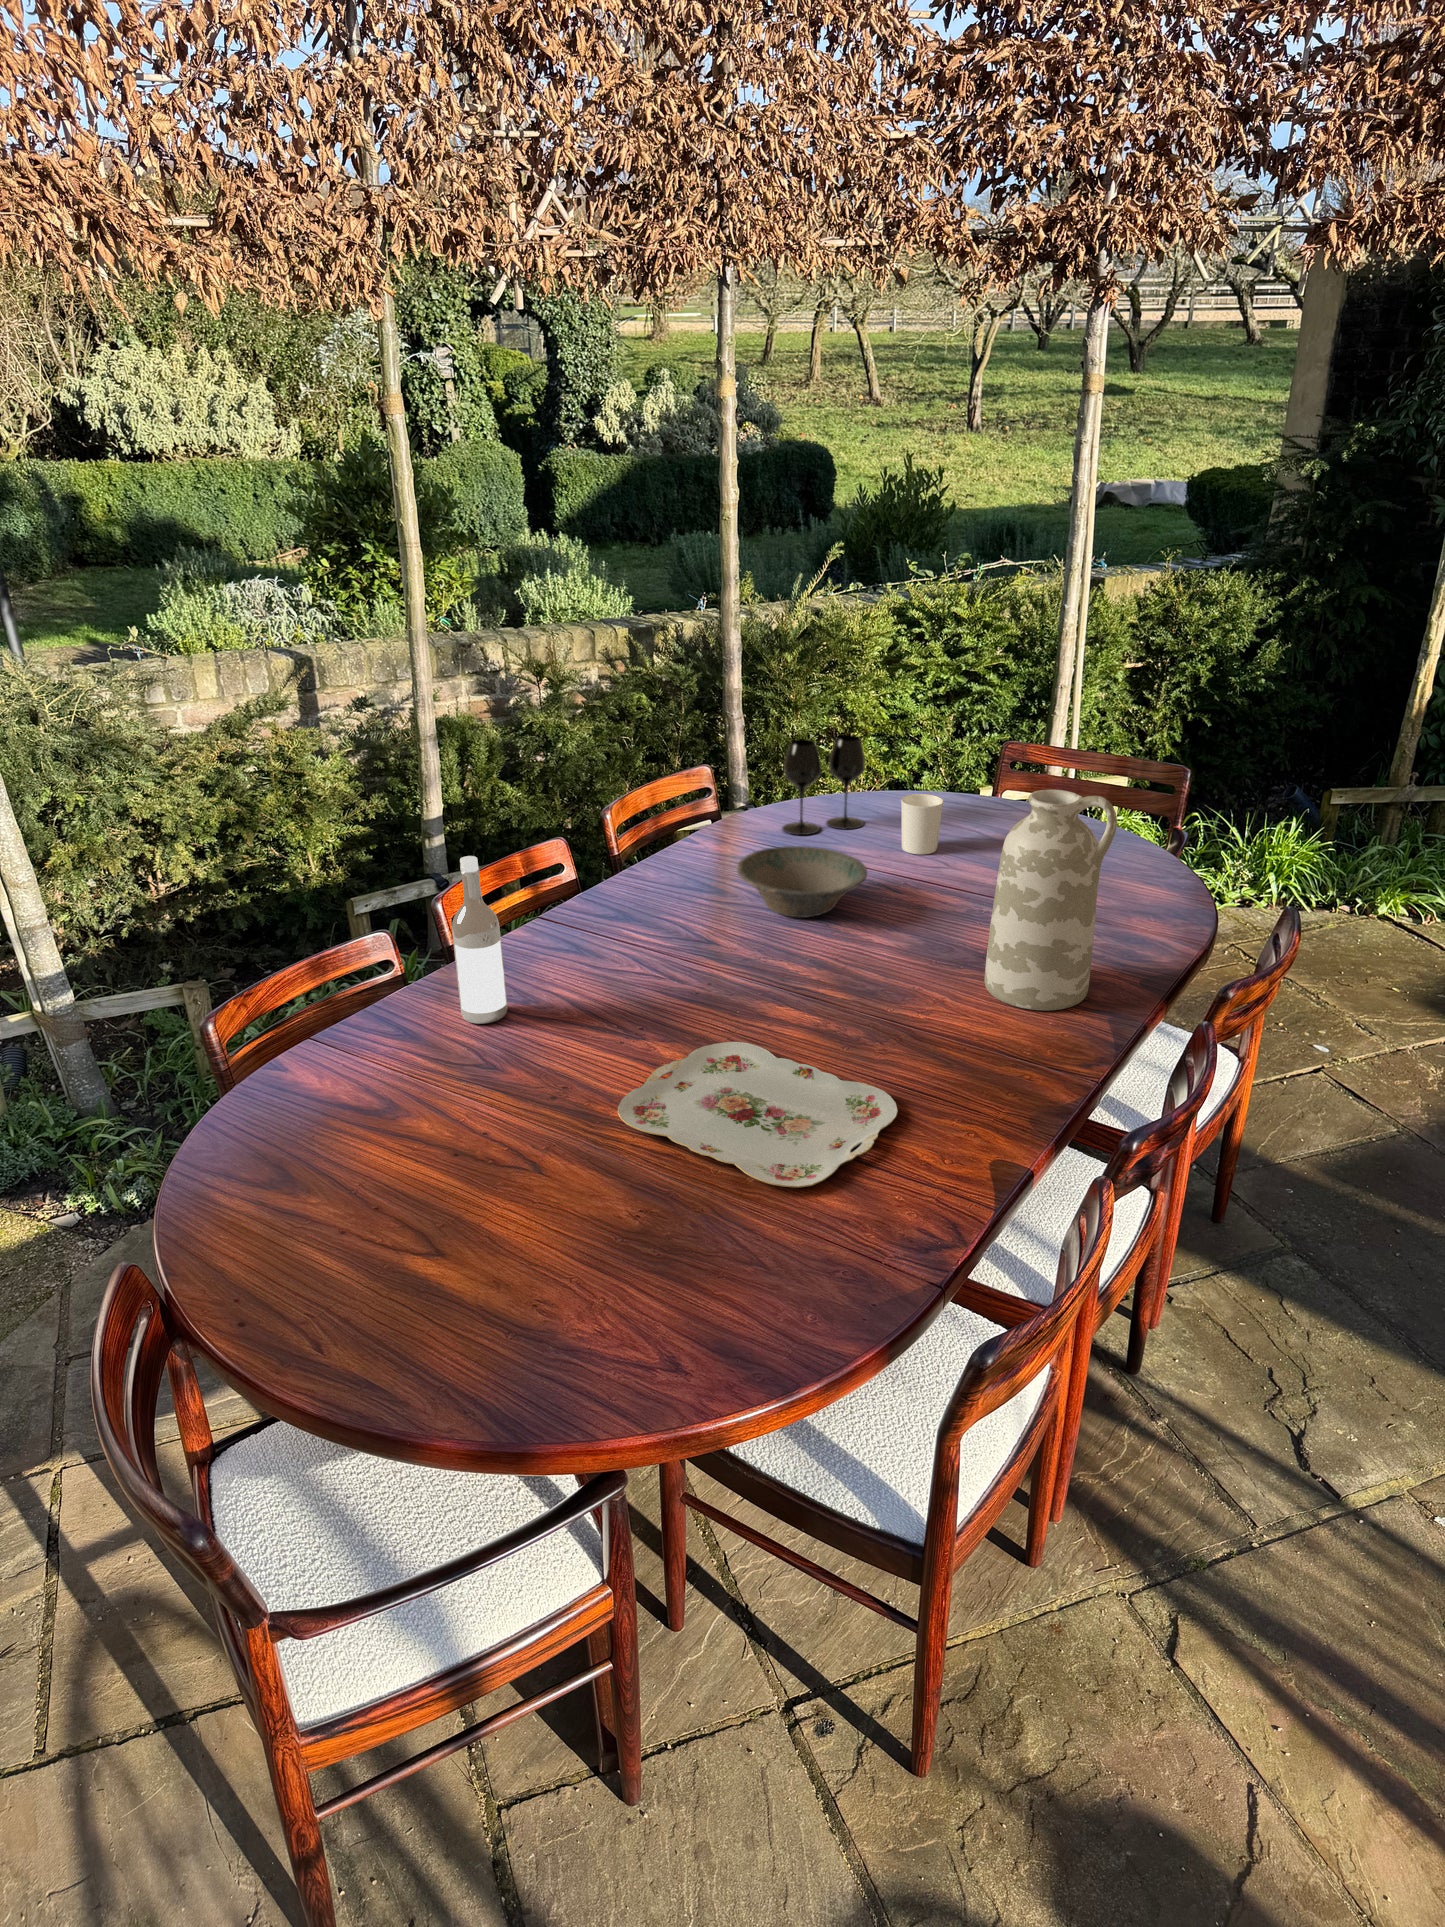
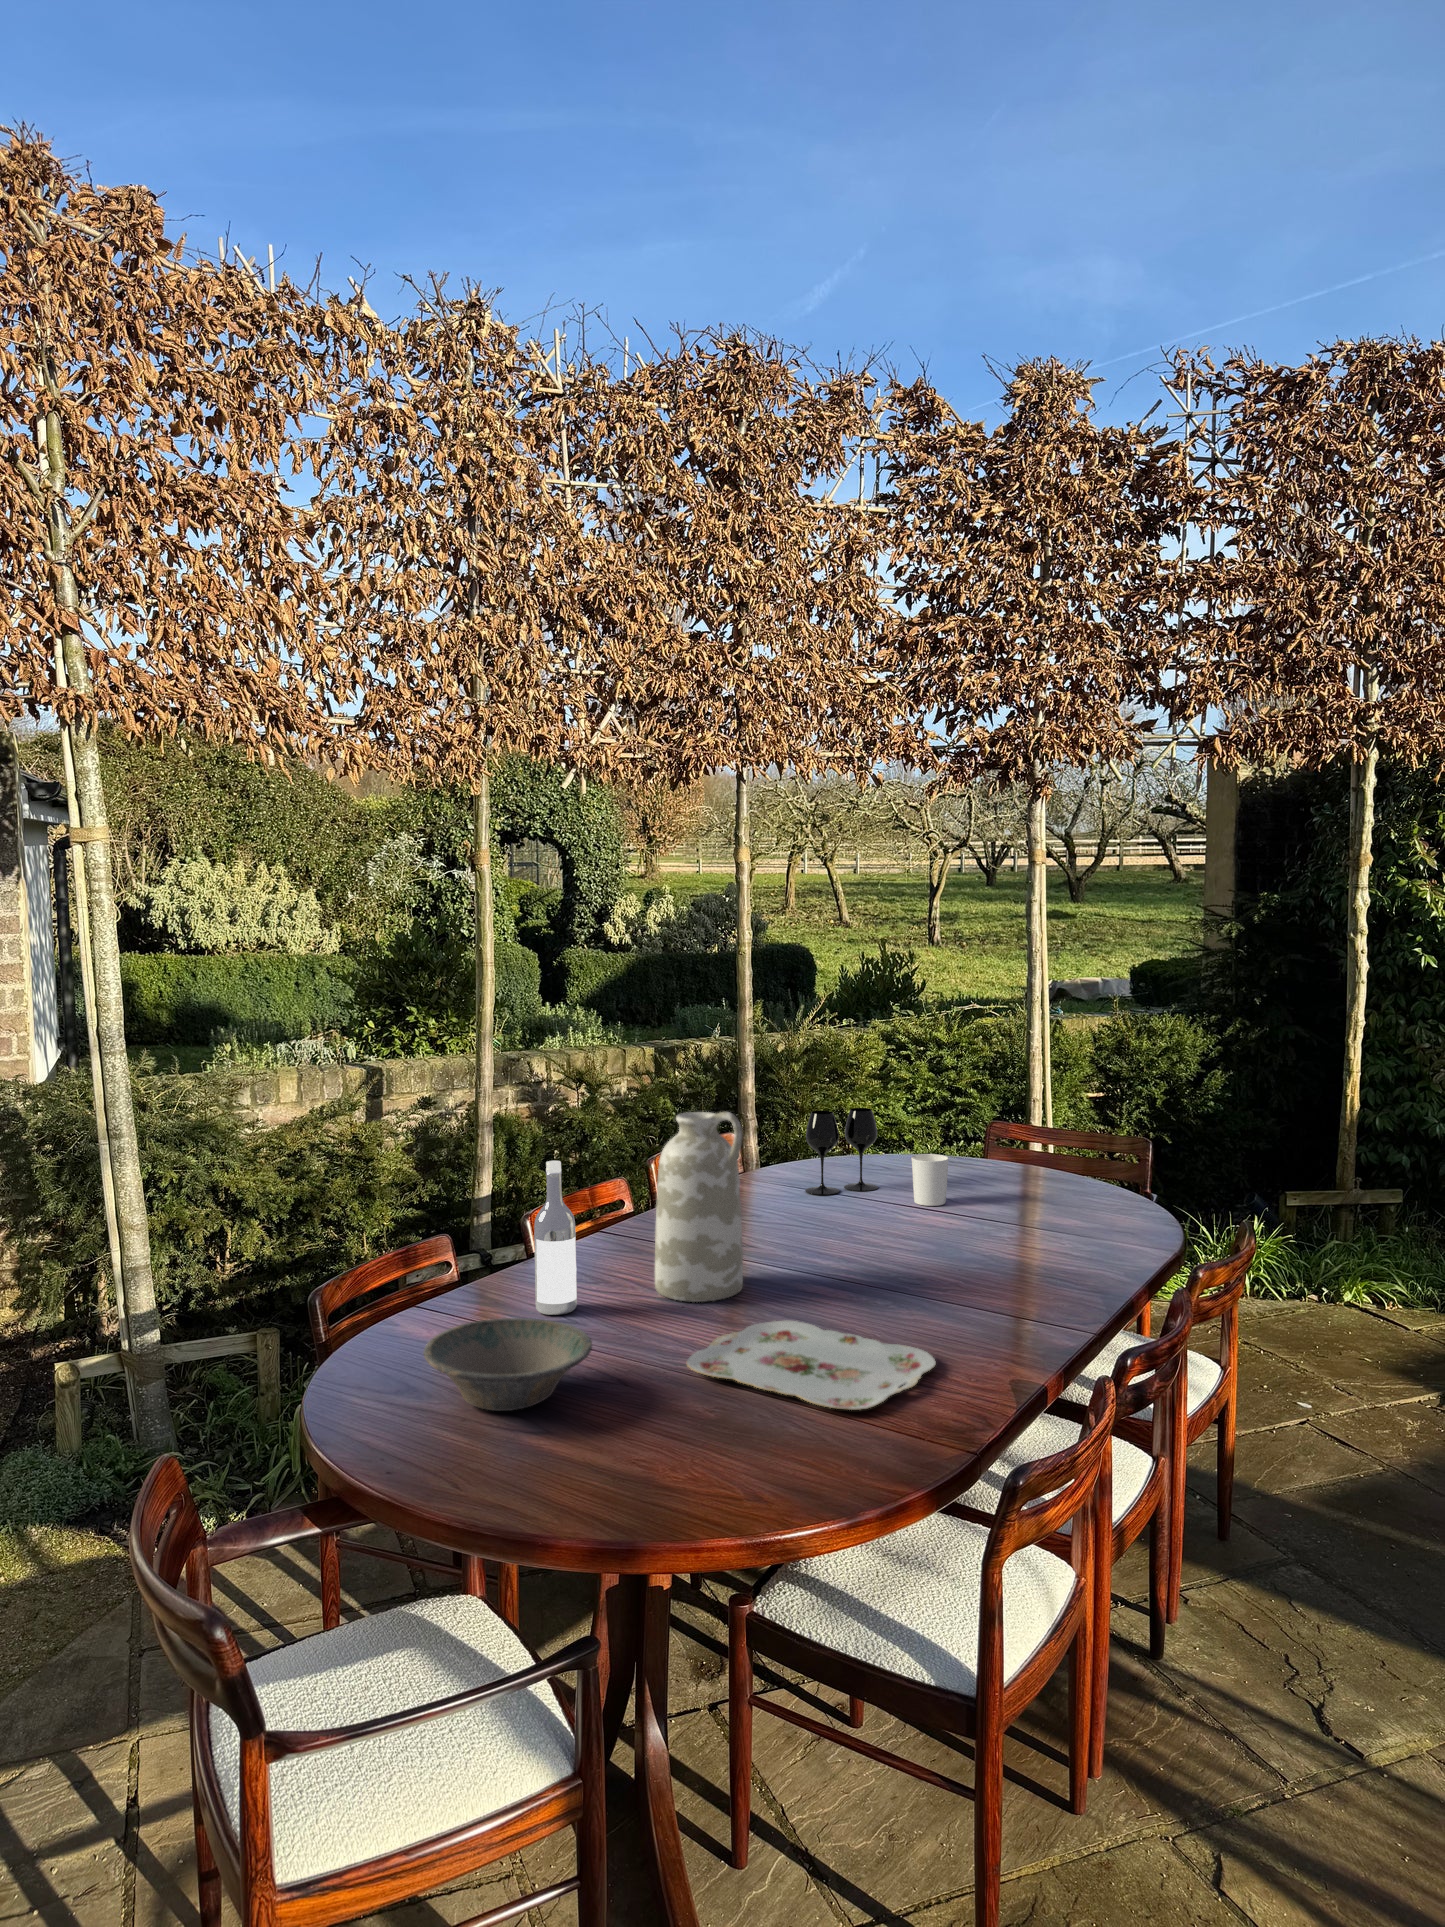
vase: present [984,790,1117,1010] -> present [655,1112,743,1302]
bowl: present [737,846,867,917] -> present [423,1318,592,1411]

